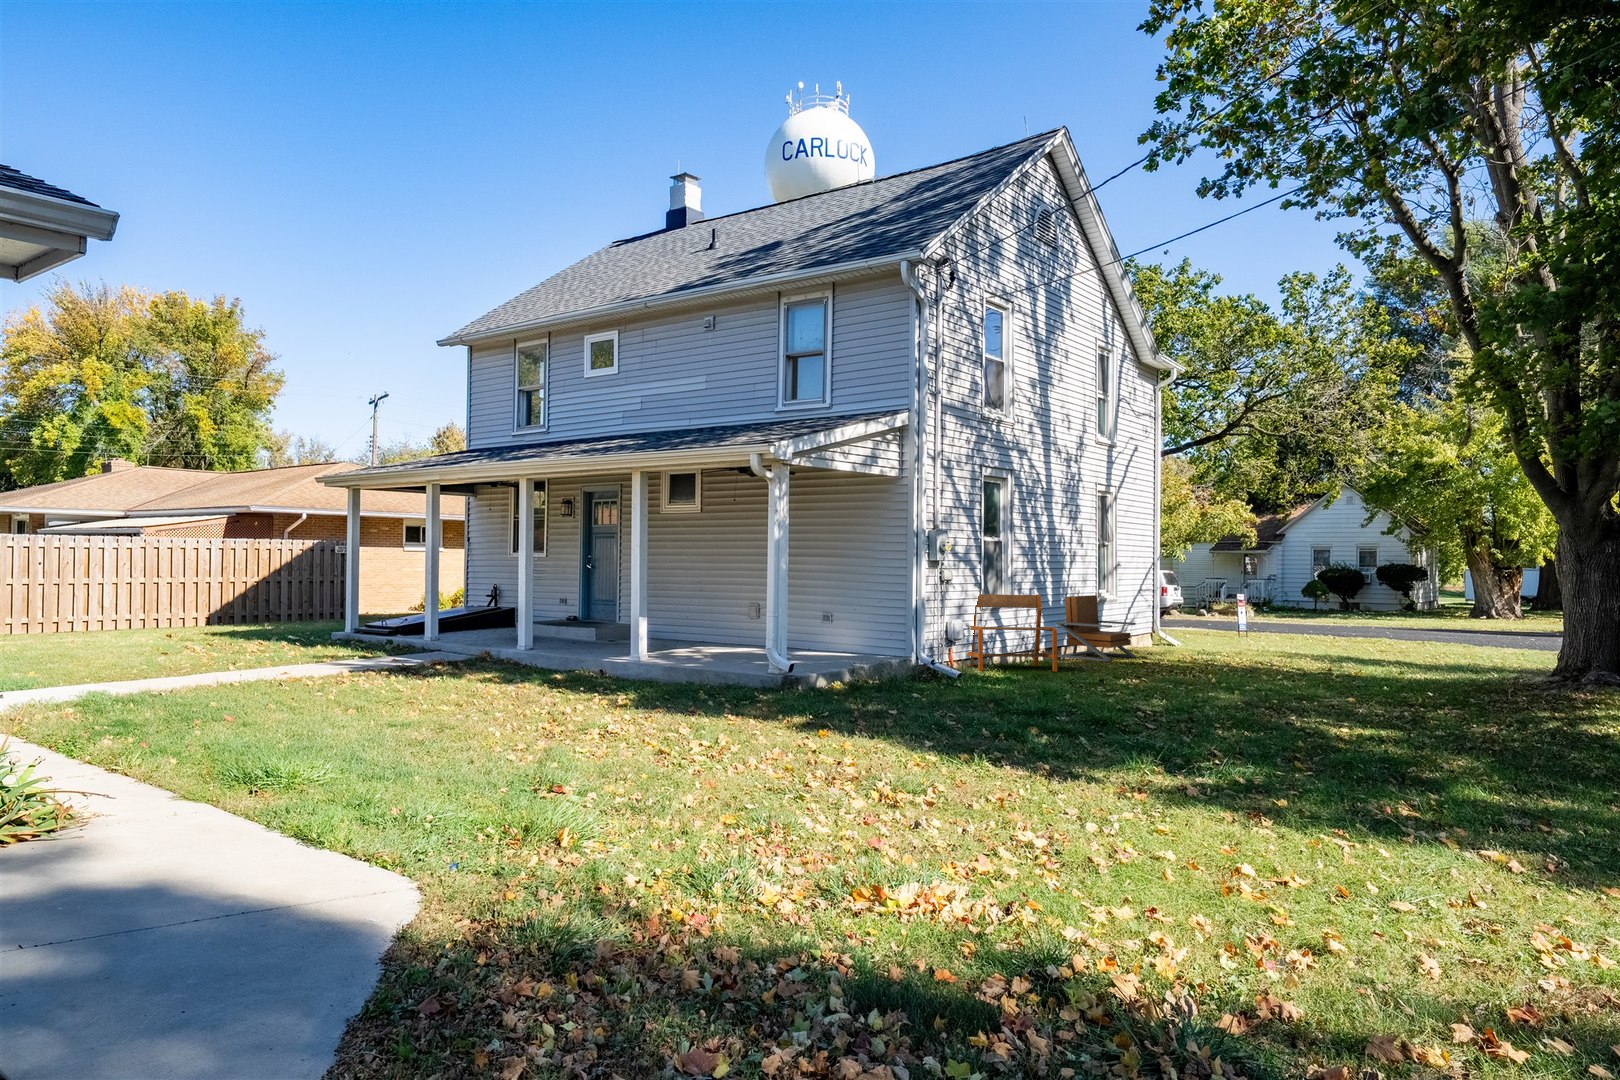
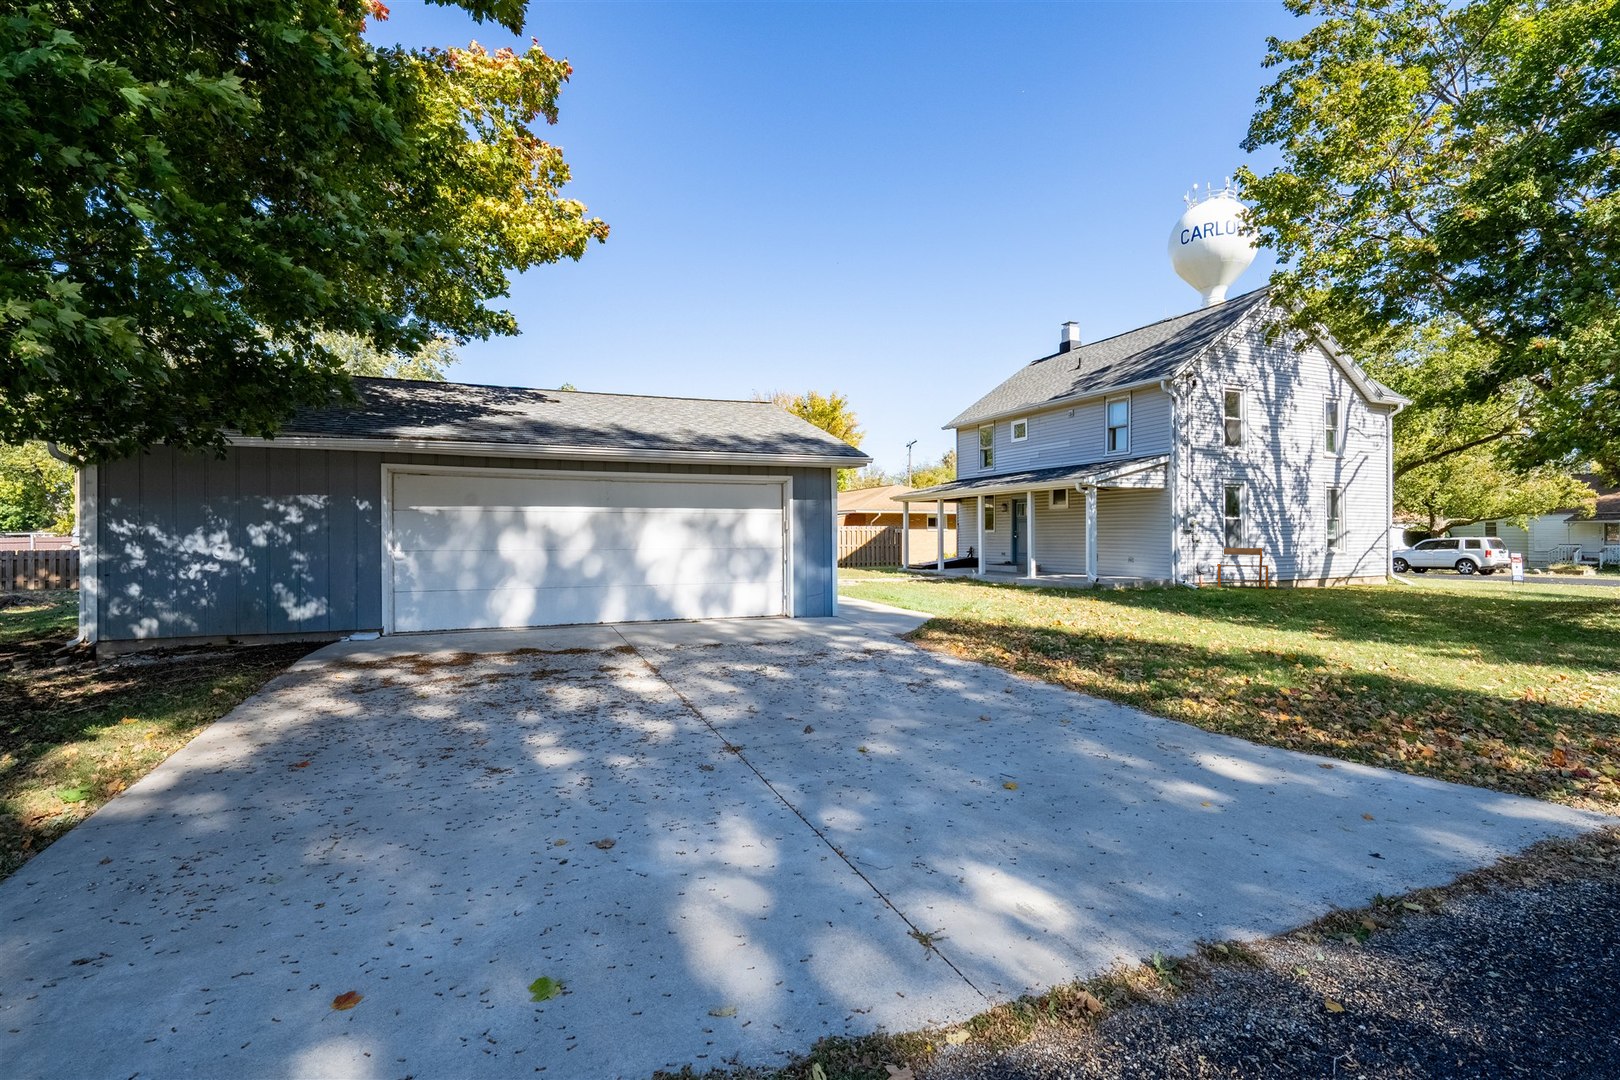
lounge chair: present [1056,595,1136,662] -> none [1285,549,1343,587]

